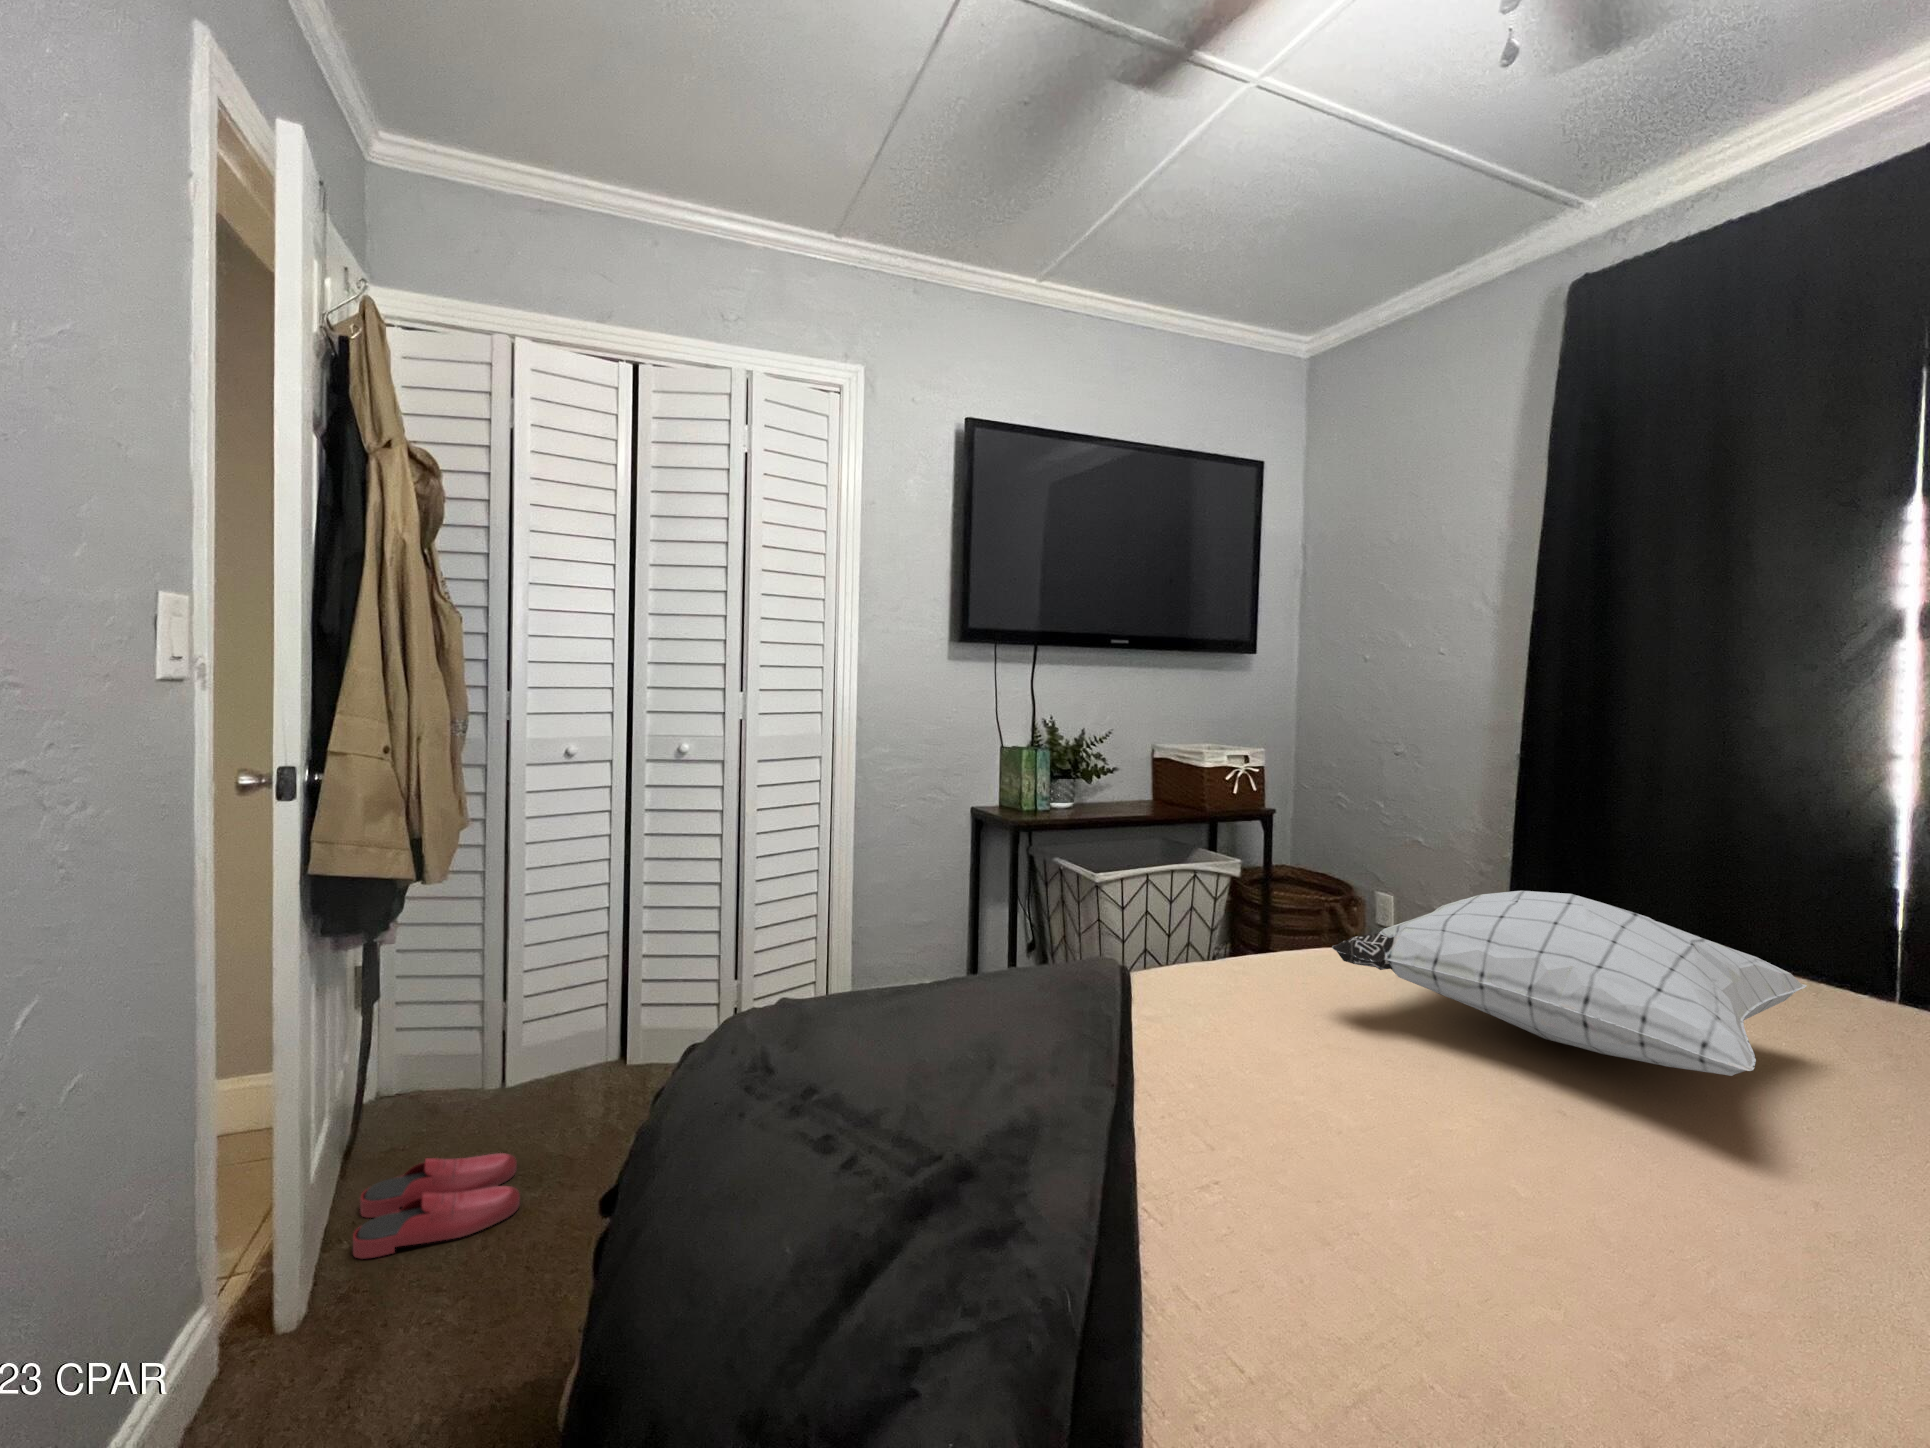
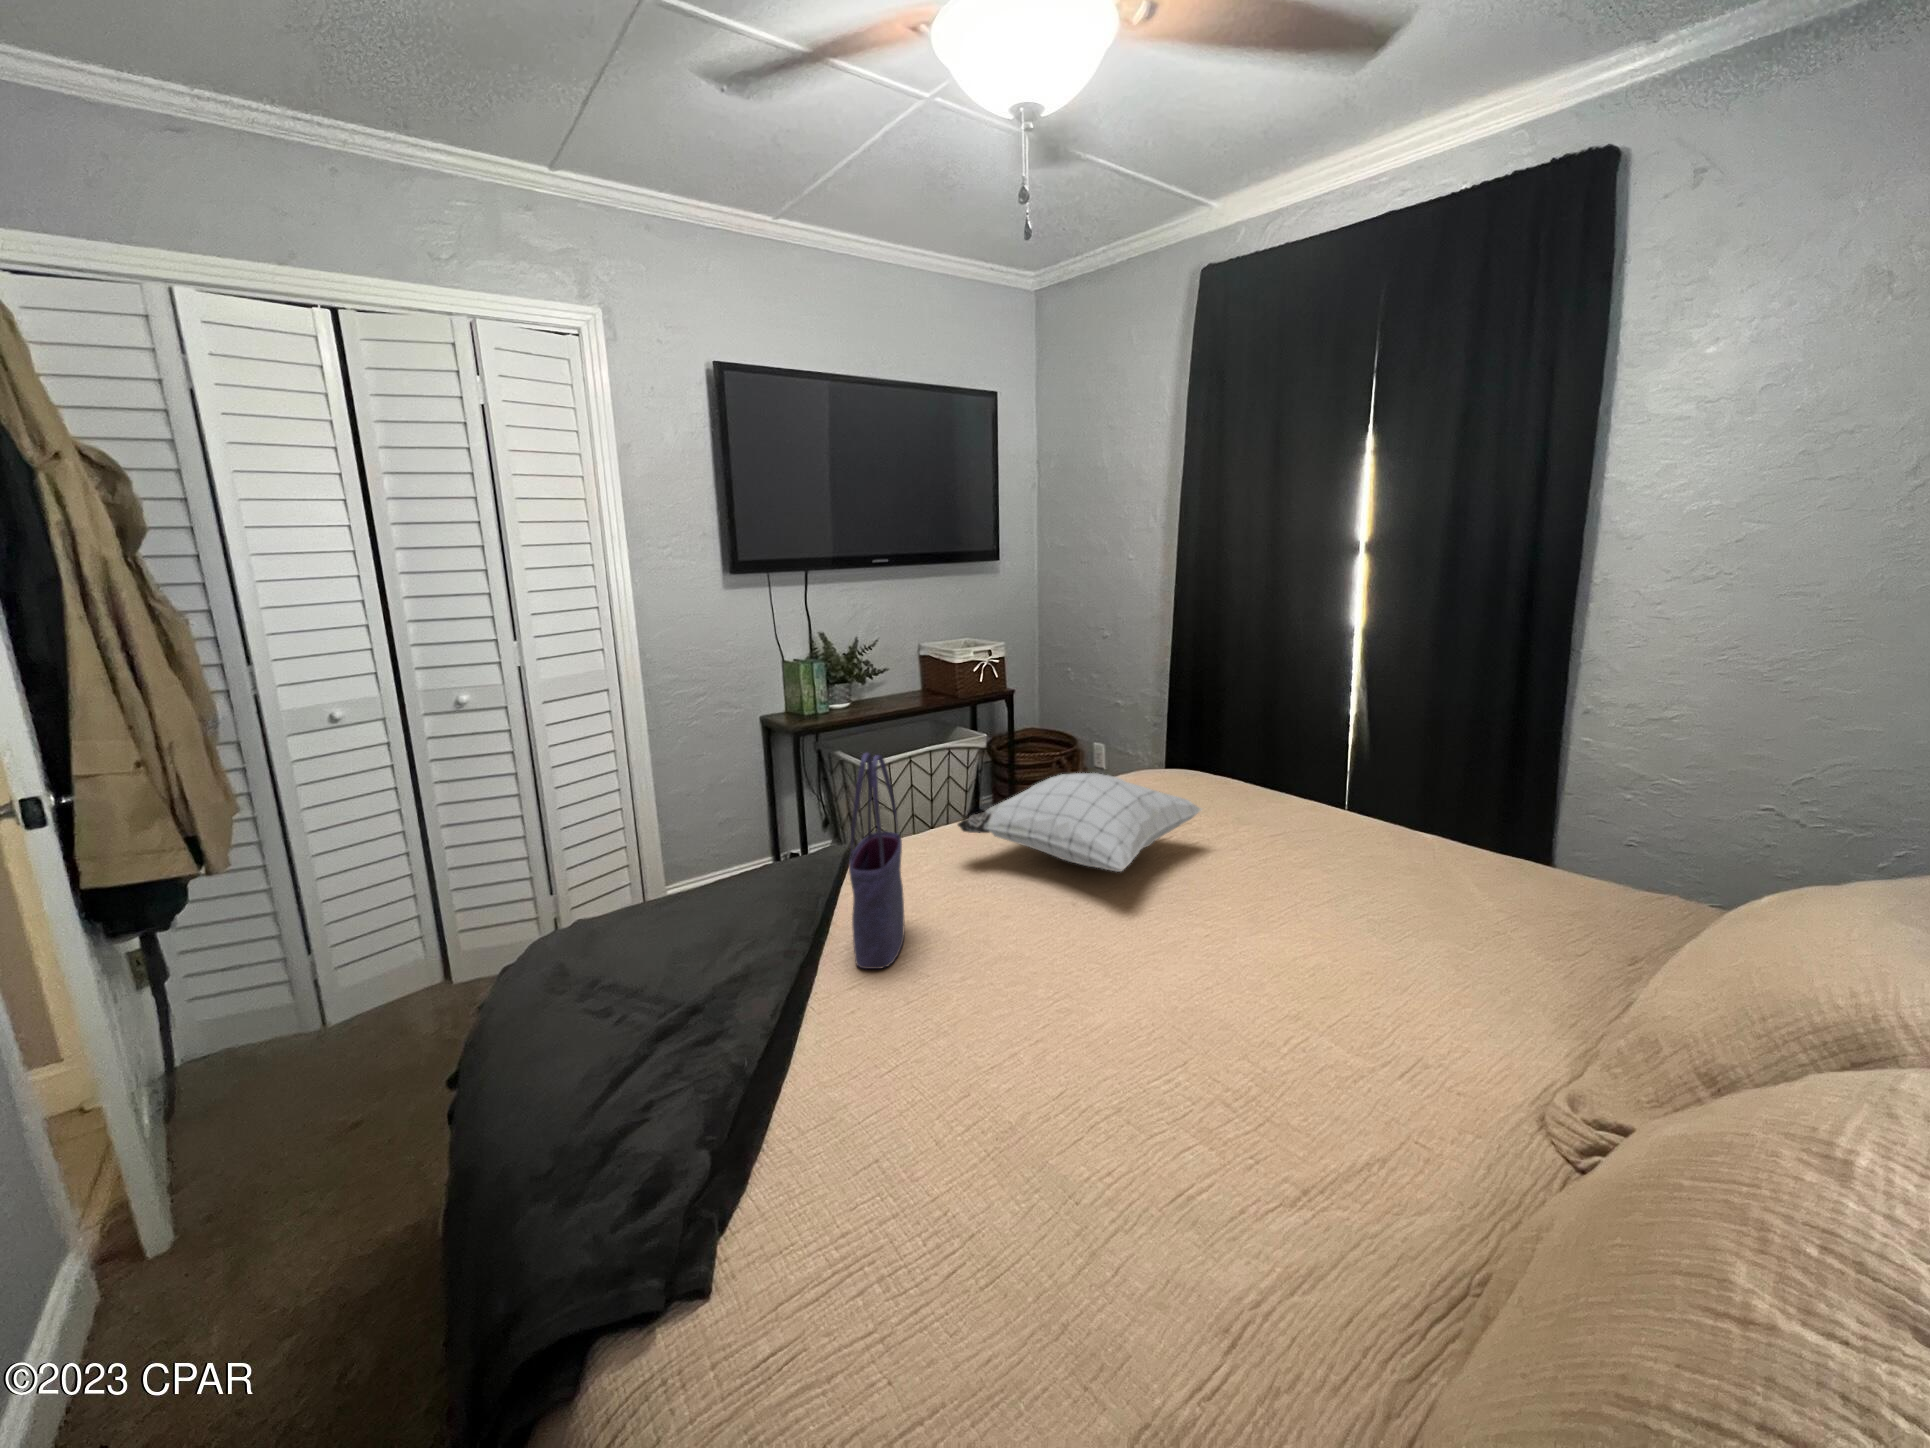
tote bag: none [1228,785,1312,1180] -> present [849,753,904,969]
slippers: present [353,1153,520,1259] -> none [202,1074,370,1181]

